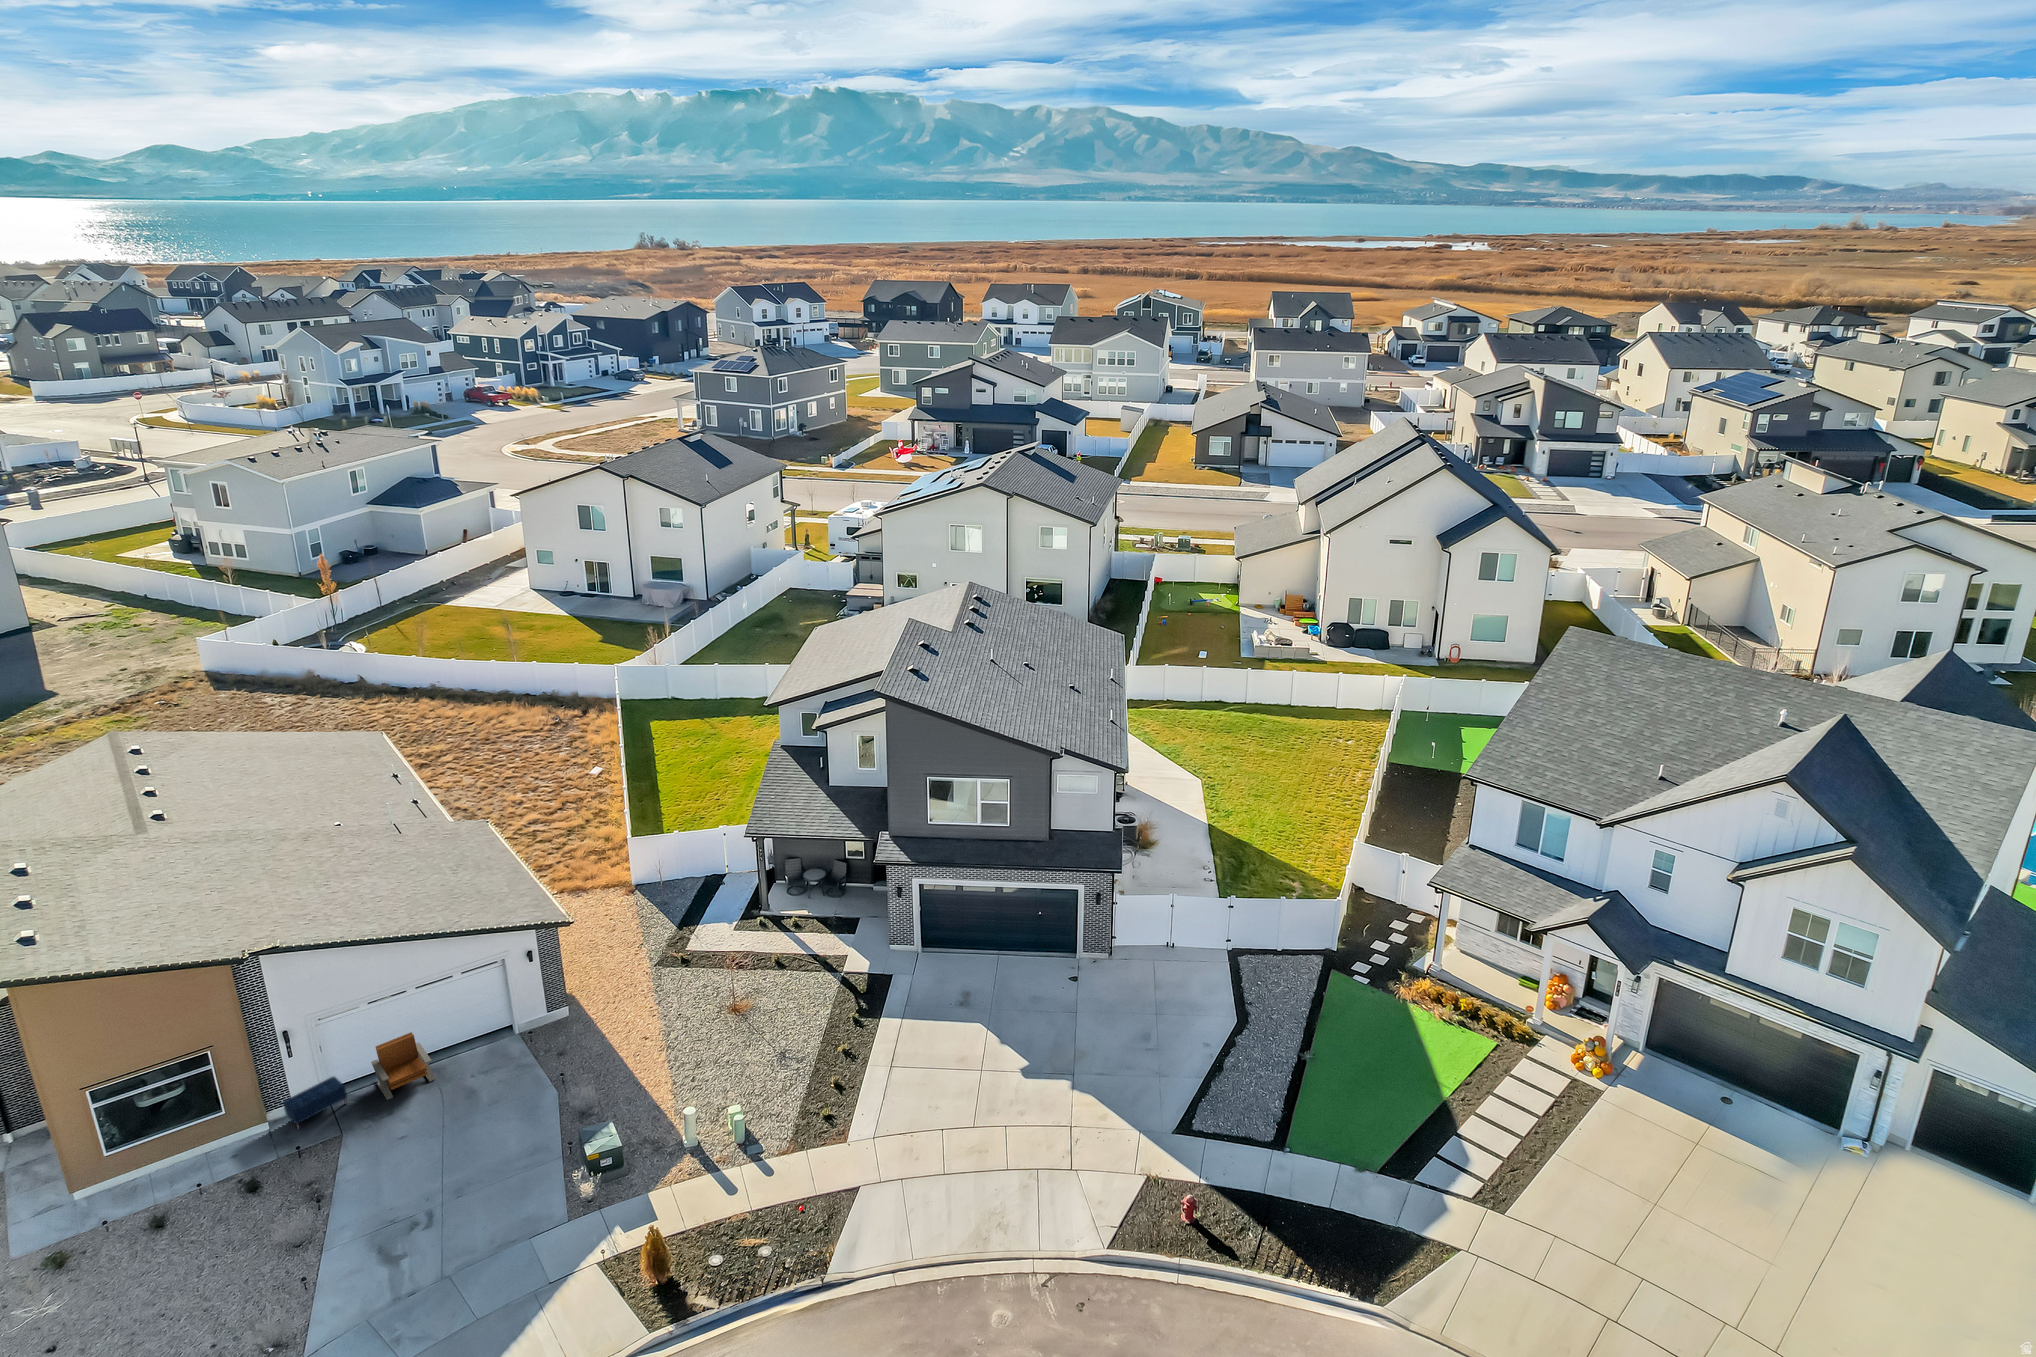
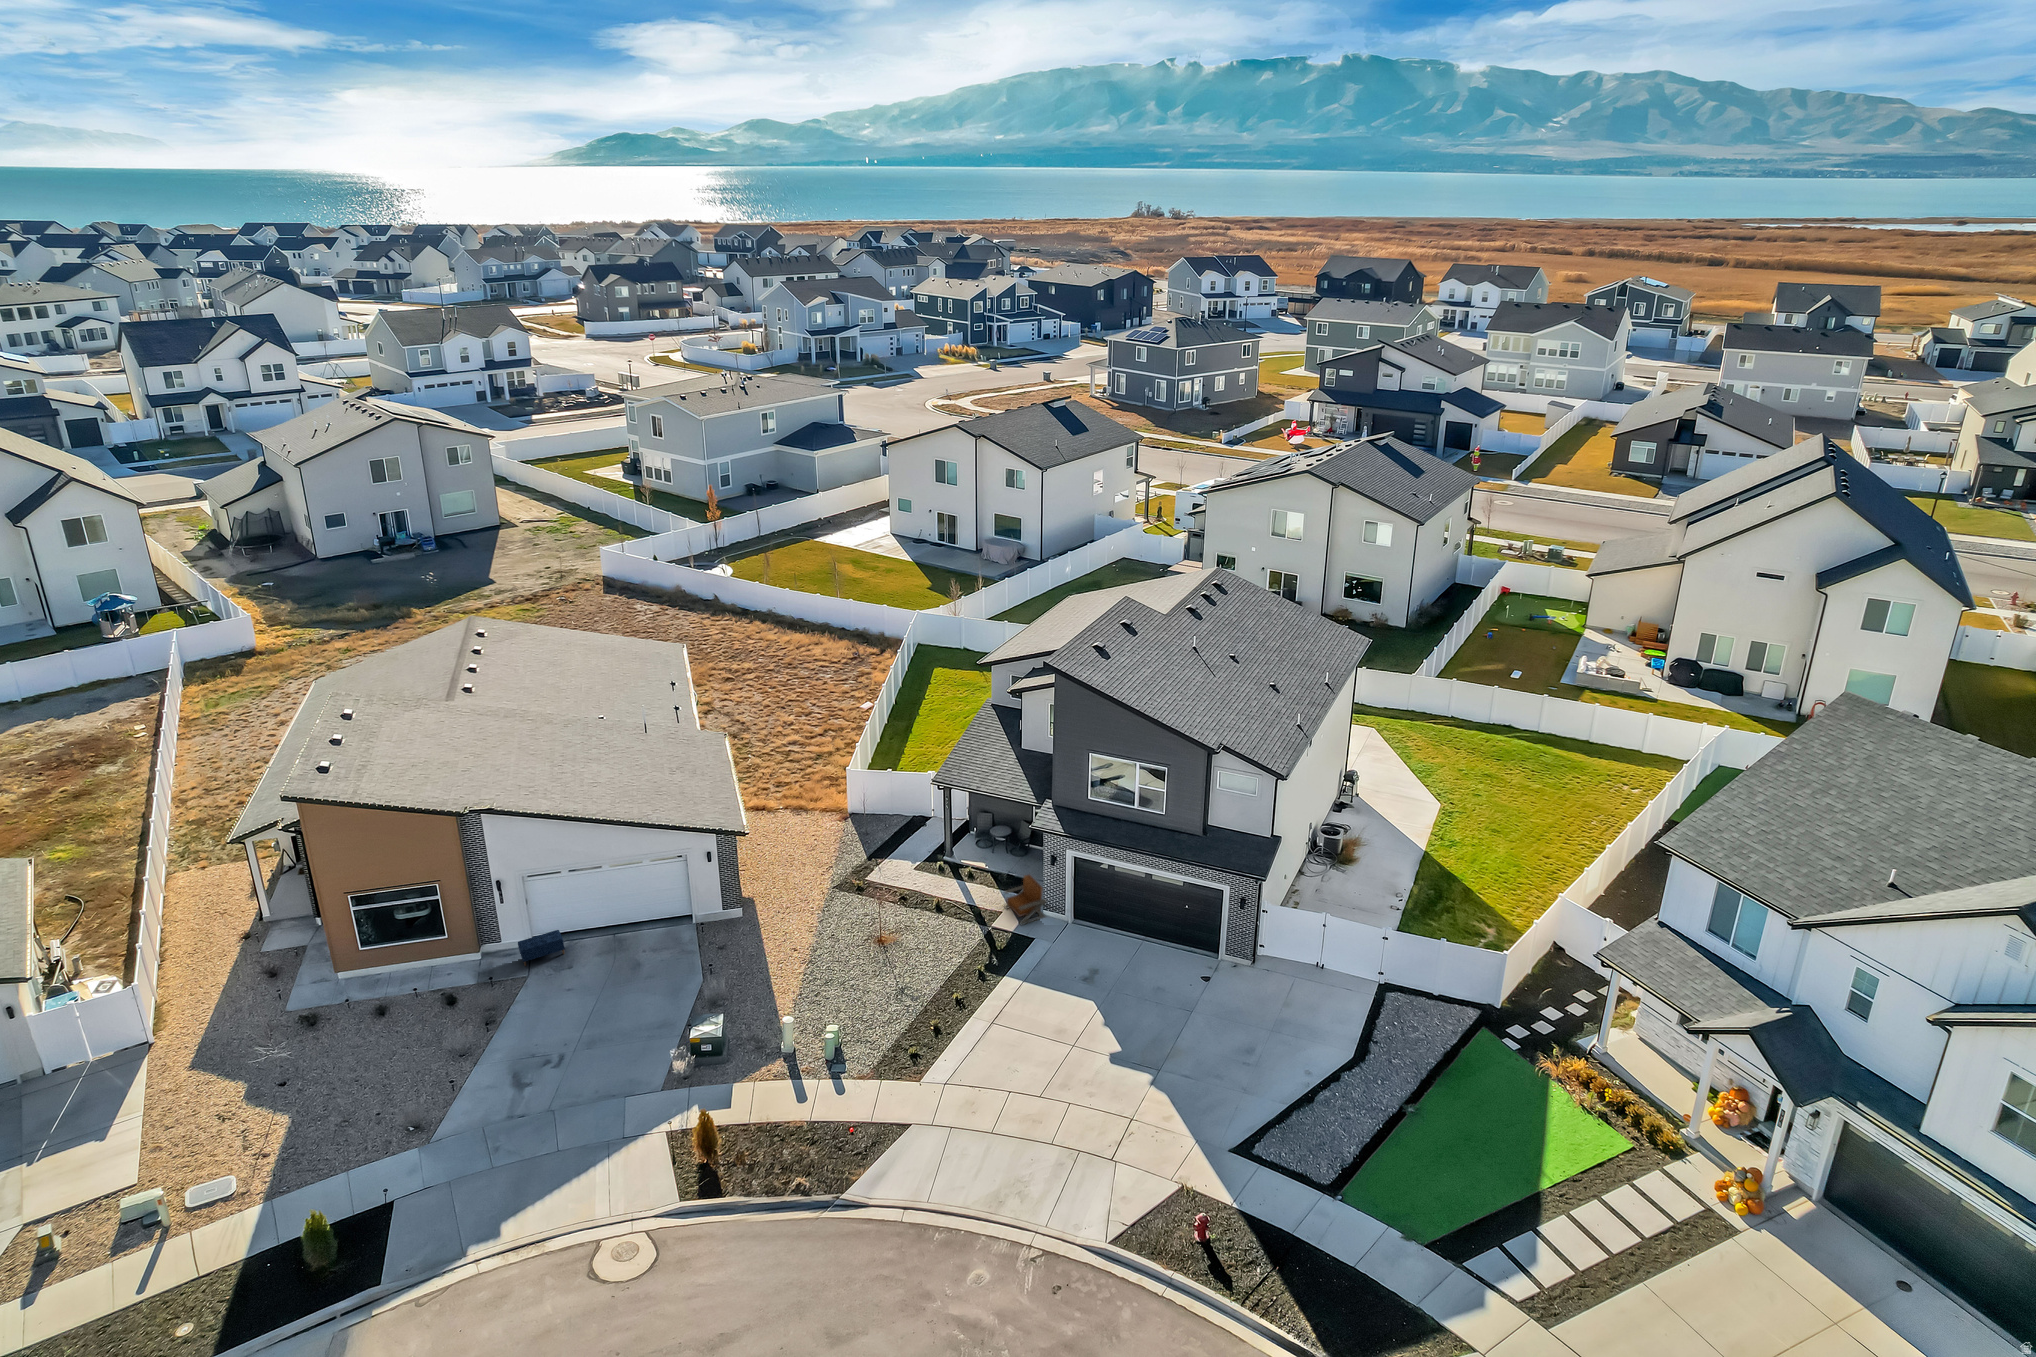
lounge chair: present [371,1032,435,1100] -> present [1004,875,1046,925]

